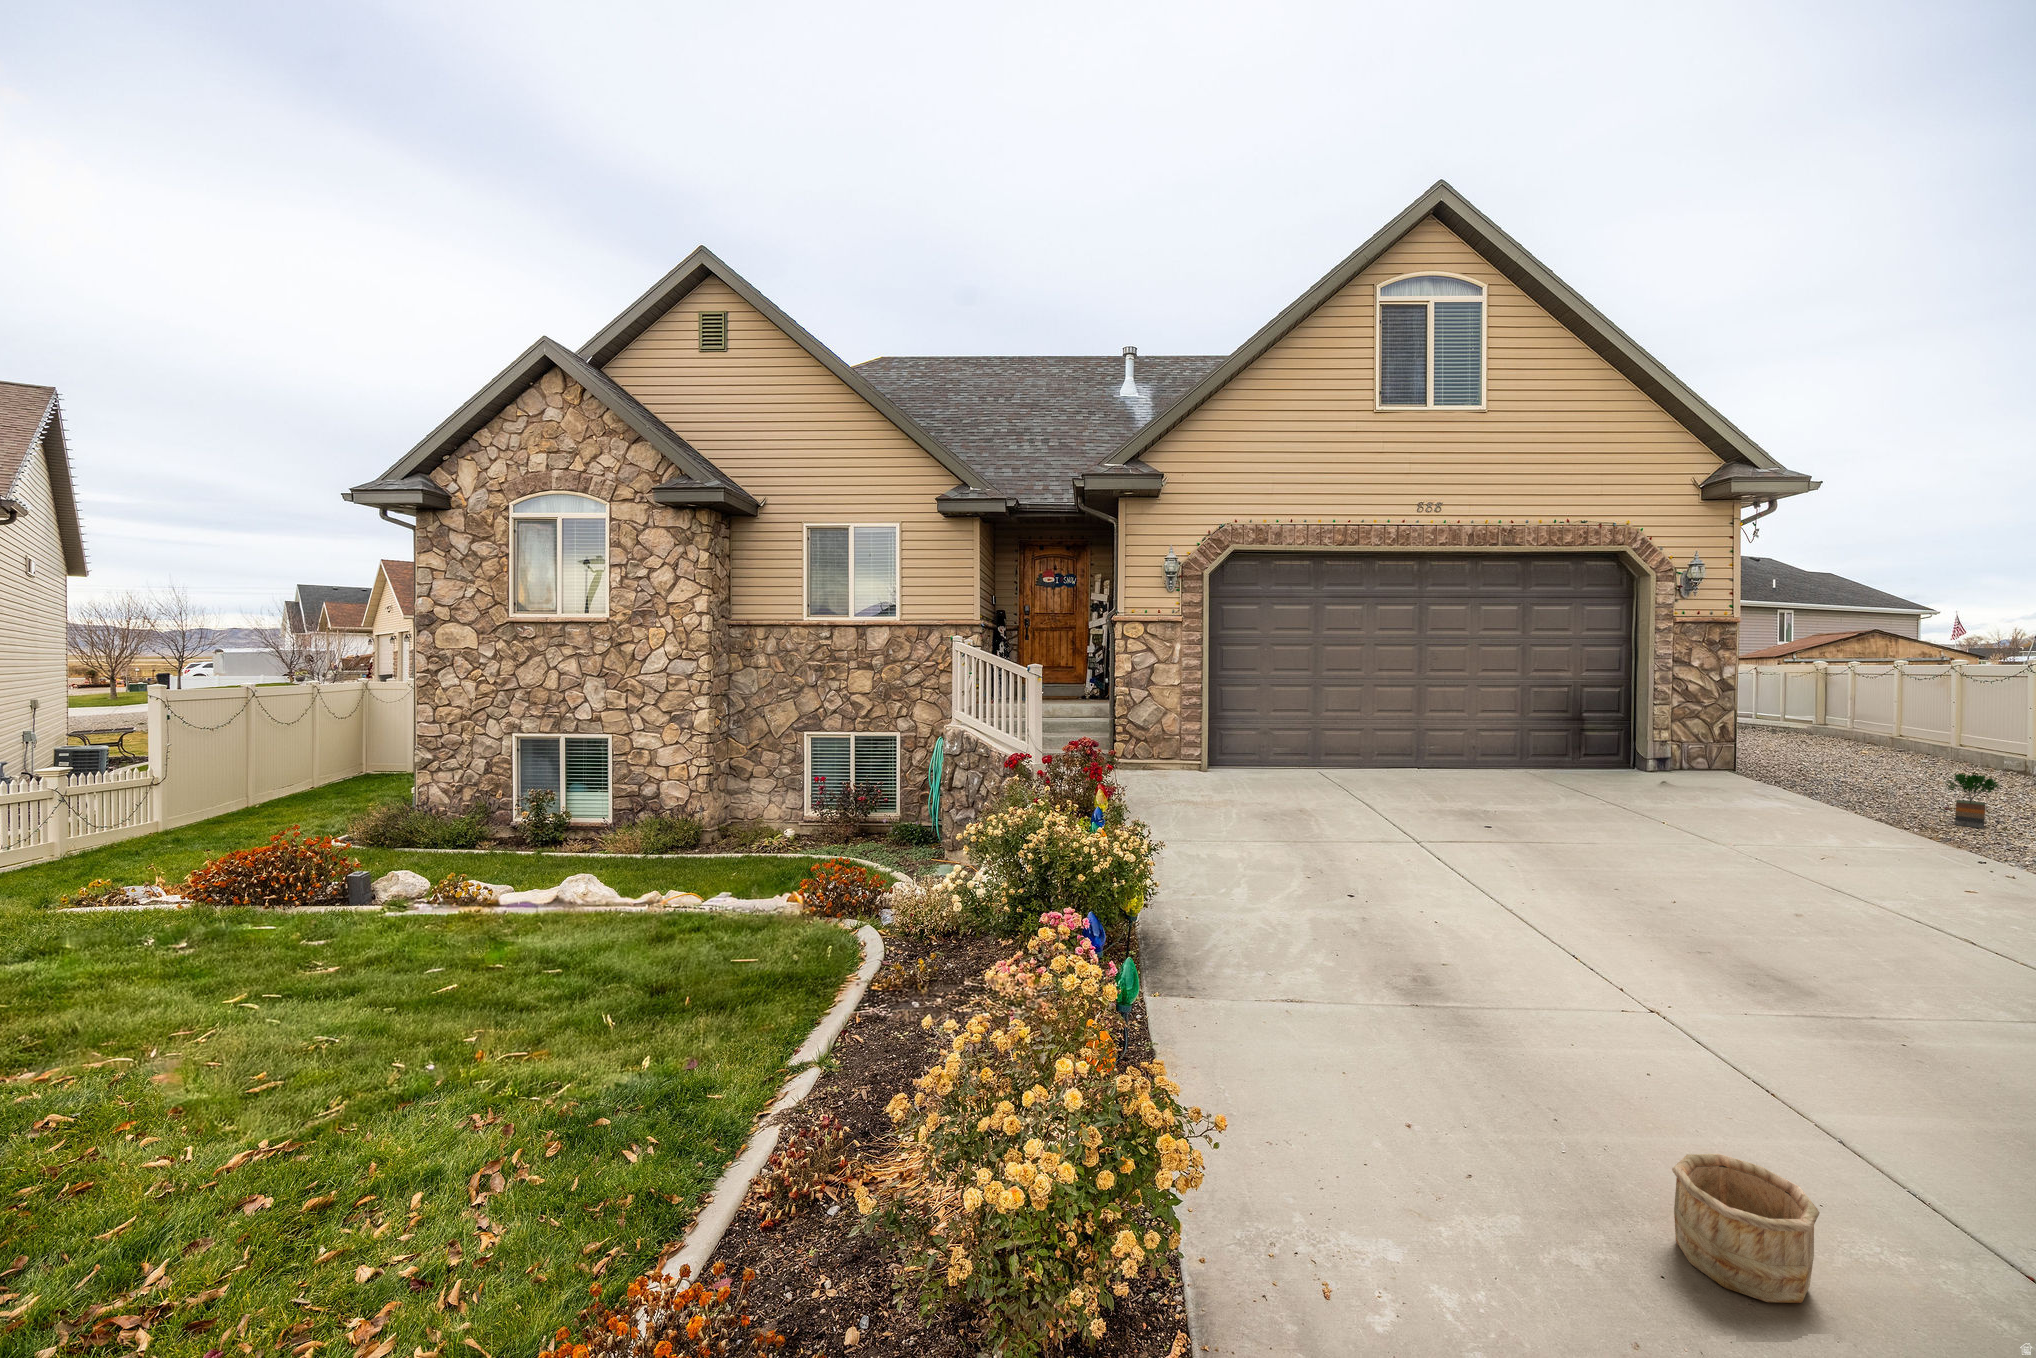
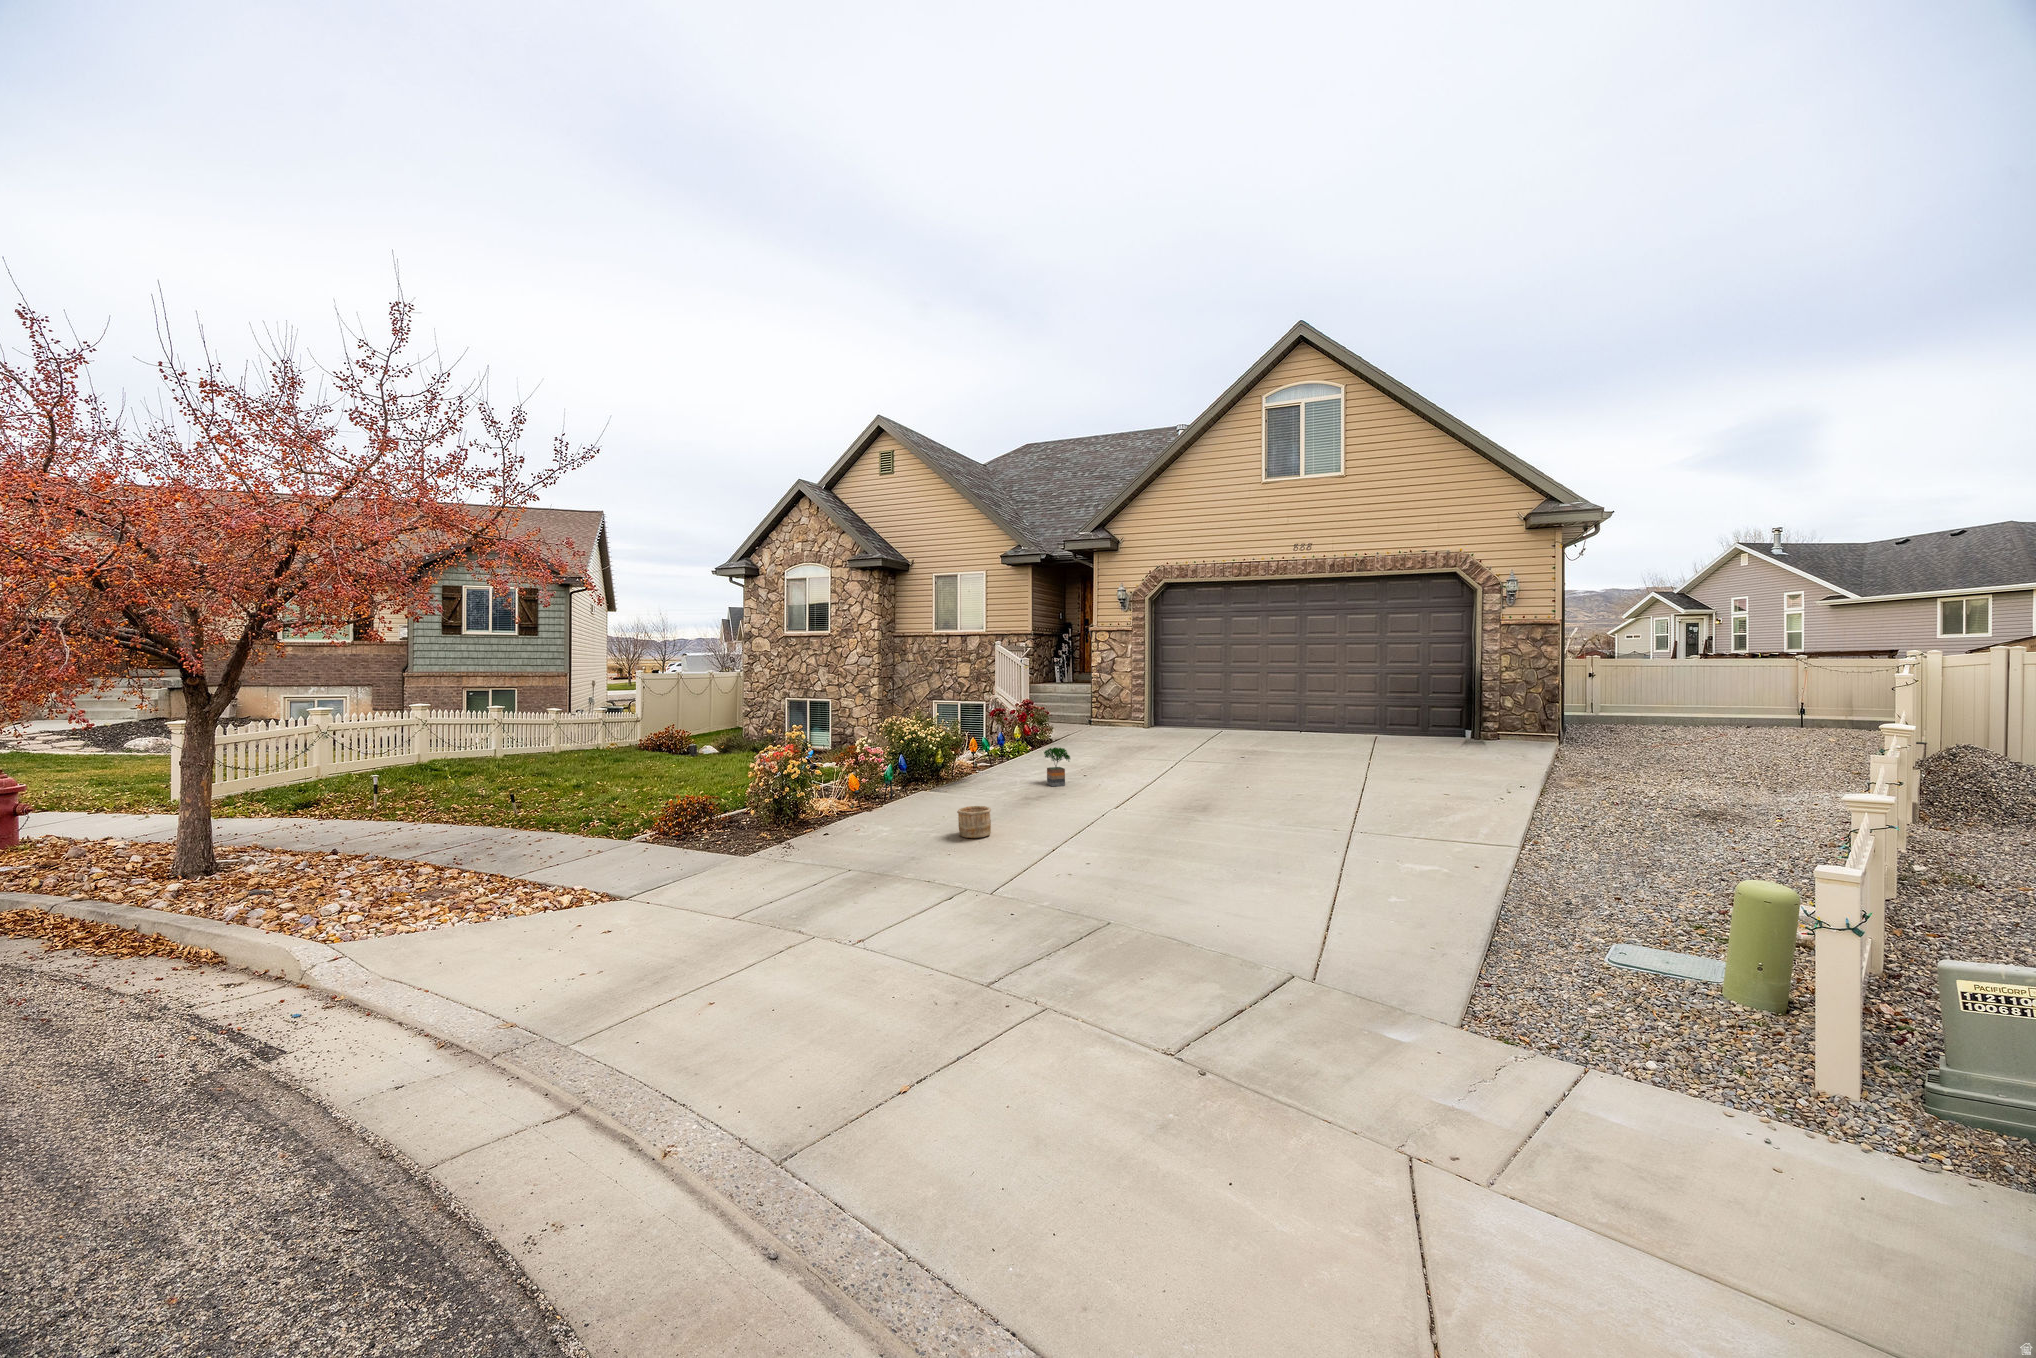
potted tree: present [1945,774,1999,828] -> present [1044,747,1070,786]

